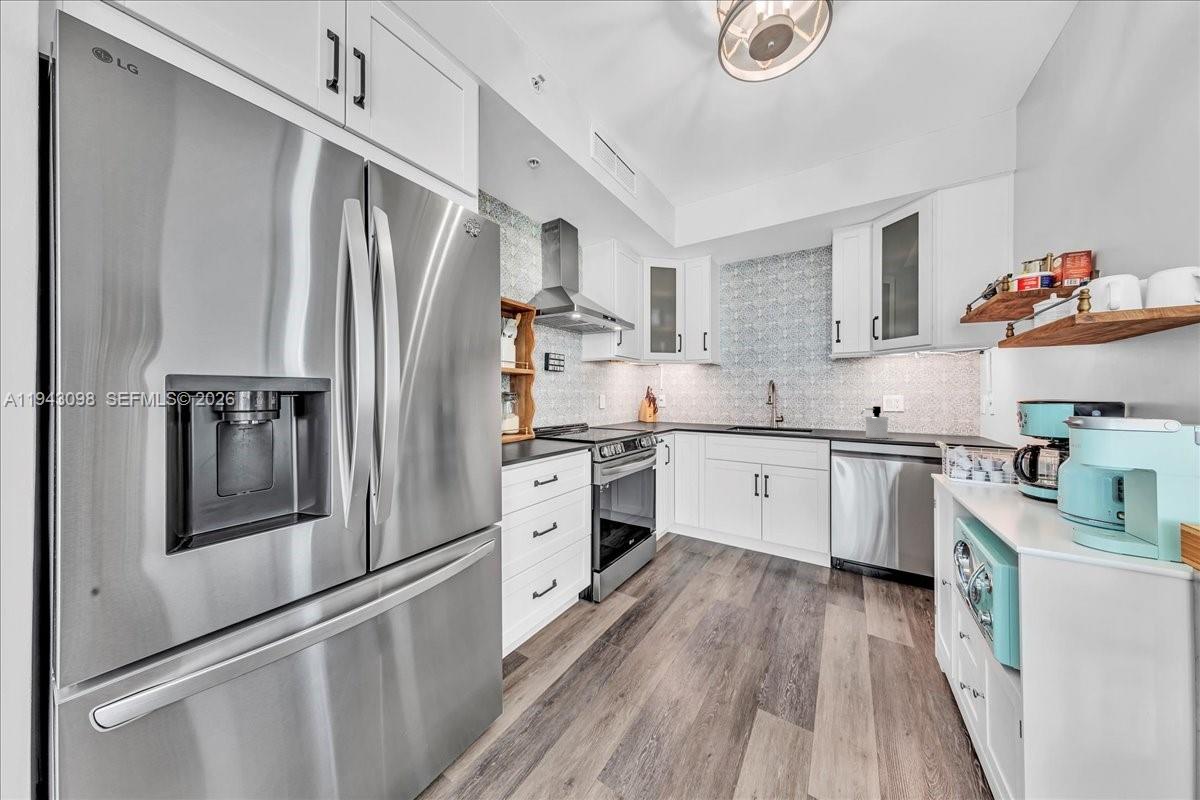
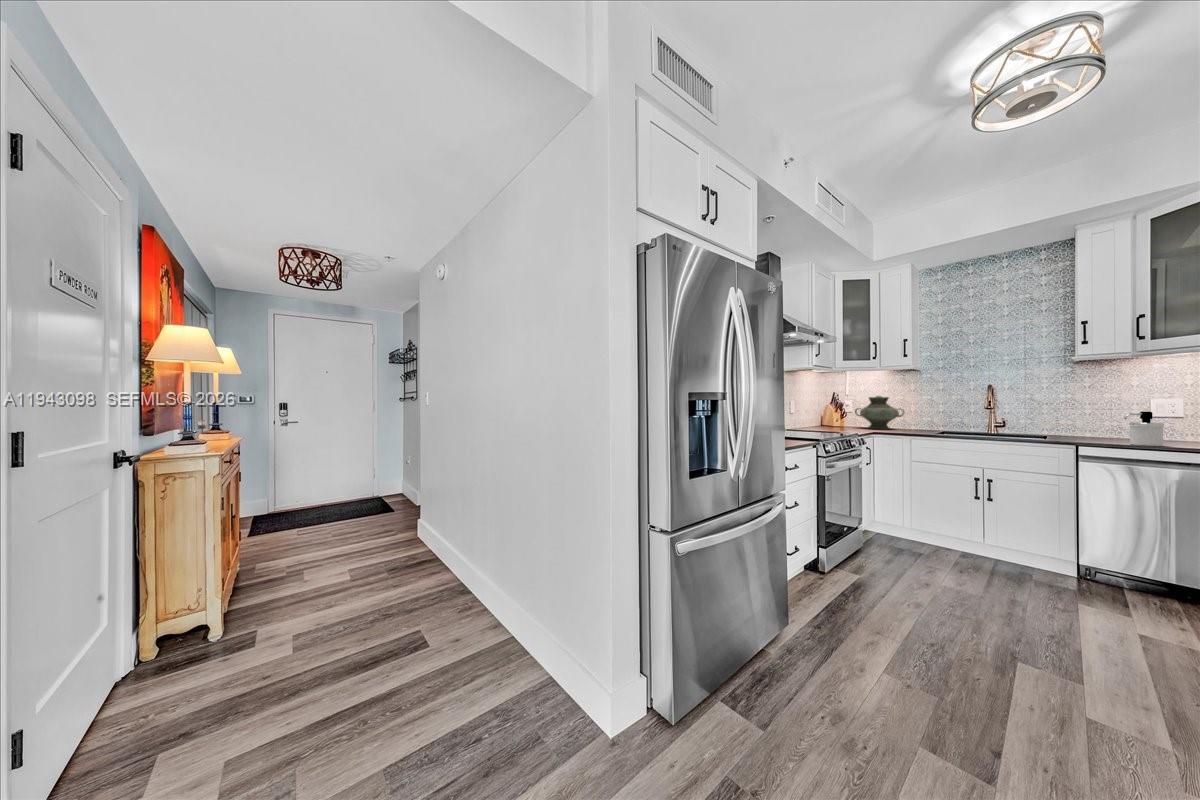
vase: none [660,392,703,427] -> present [855,396,904,429]

